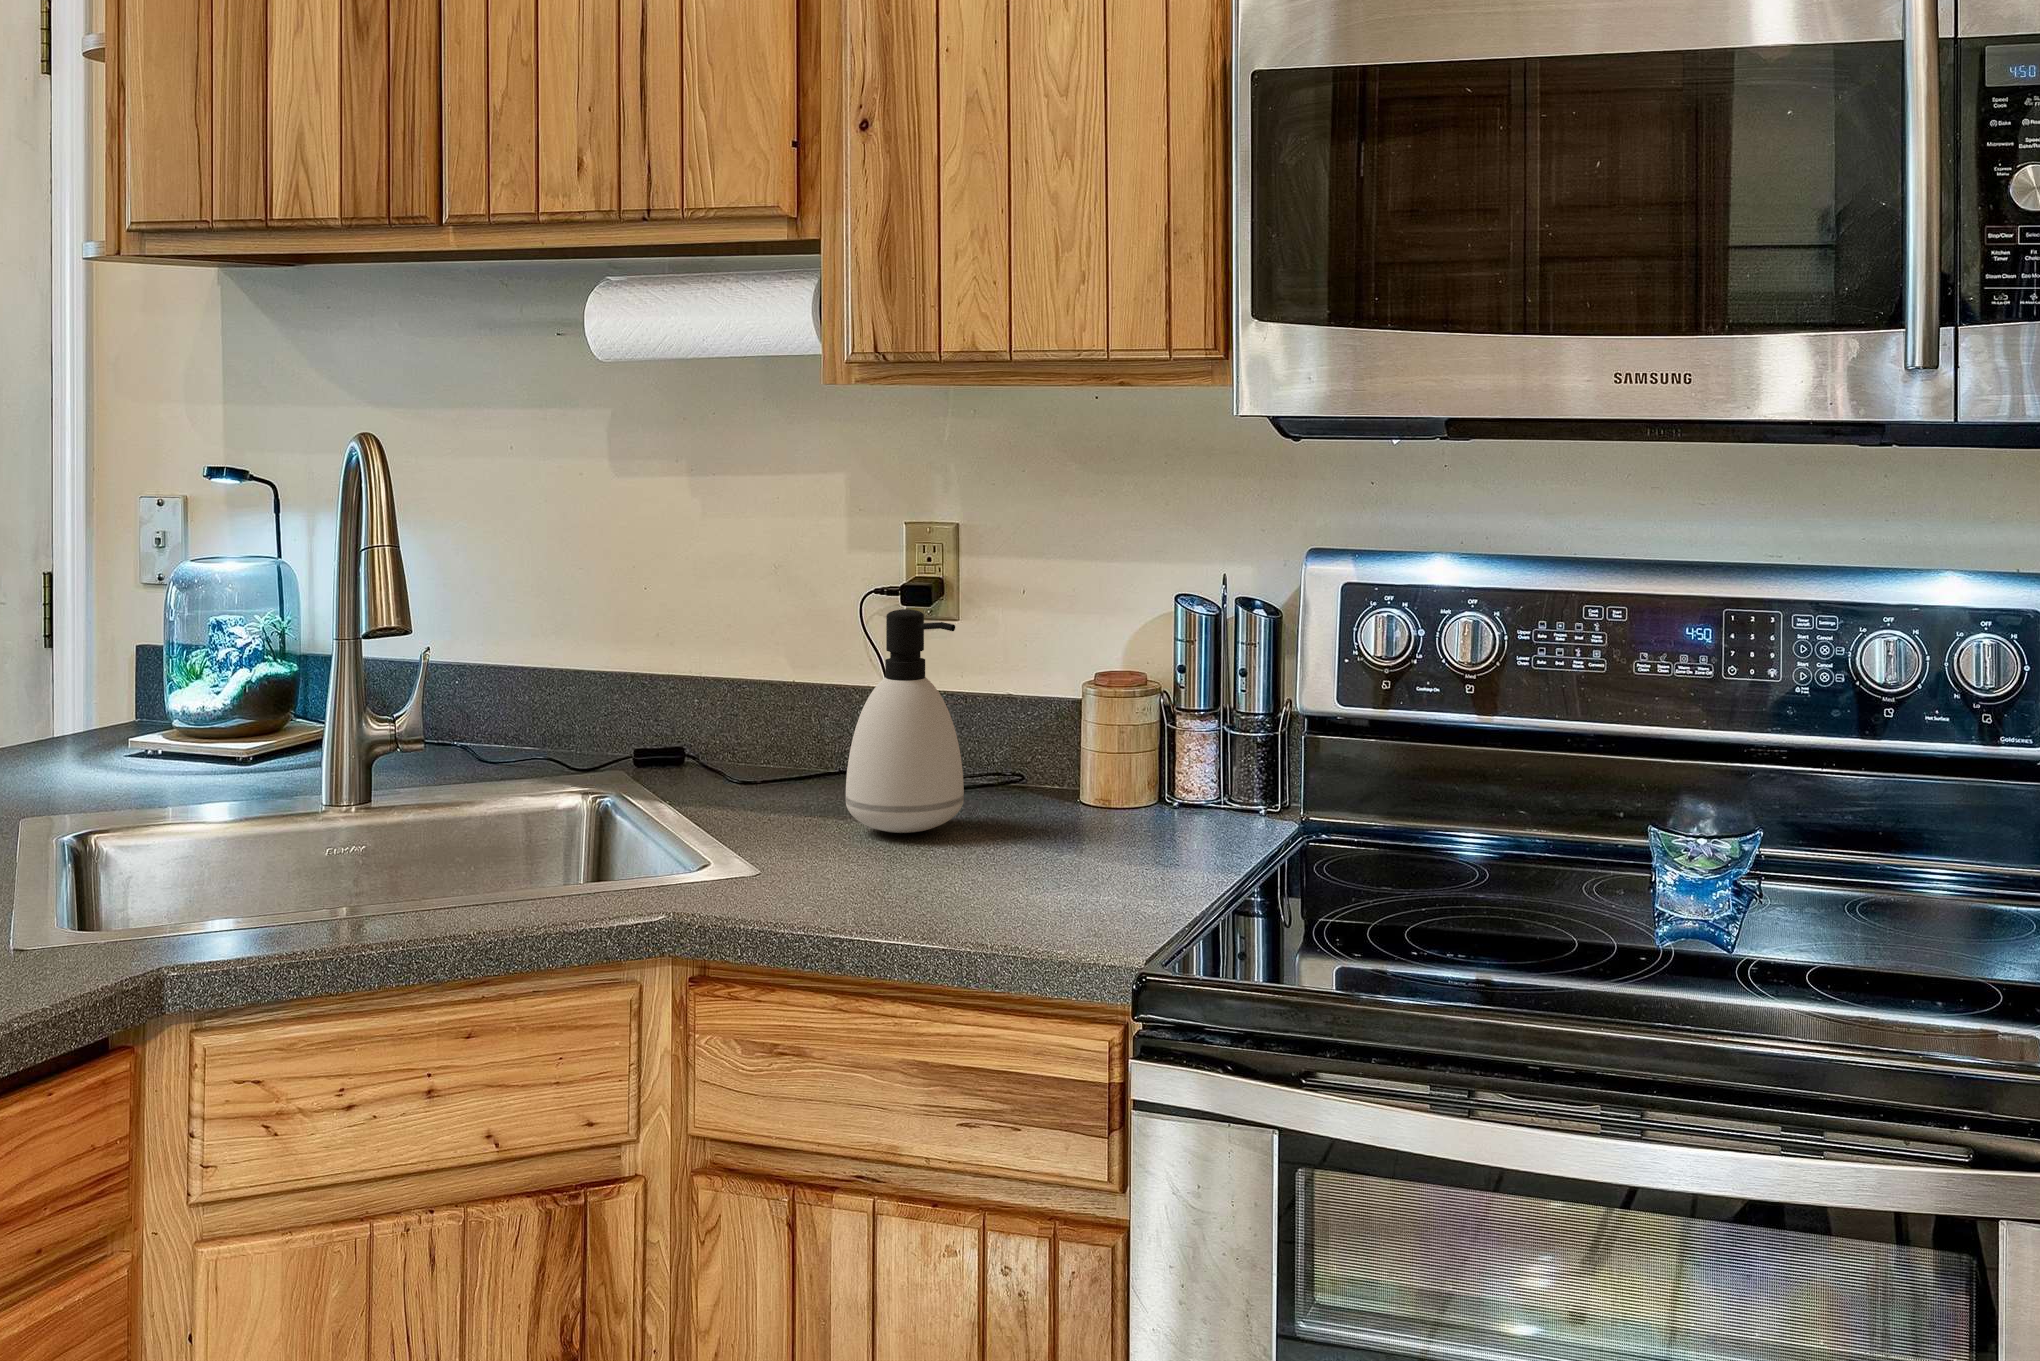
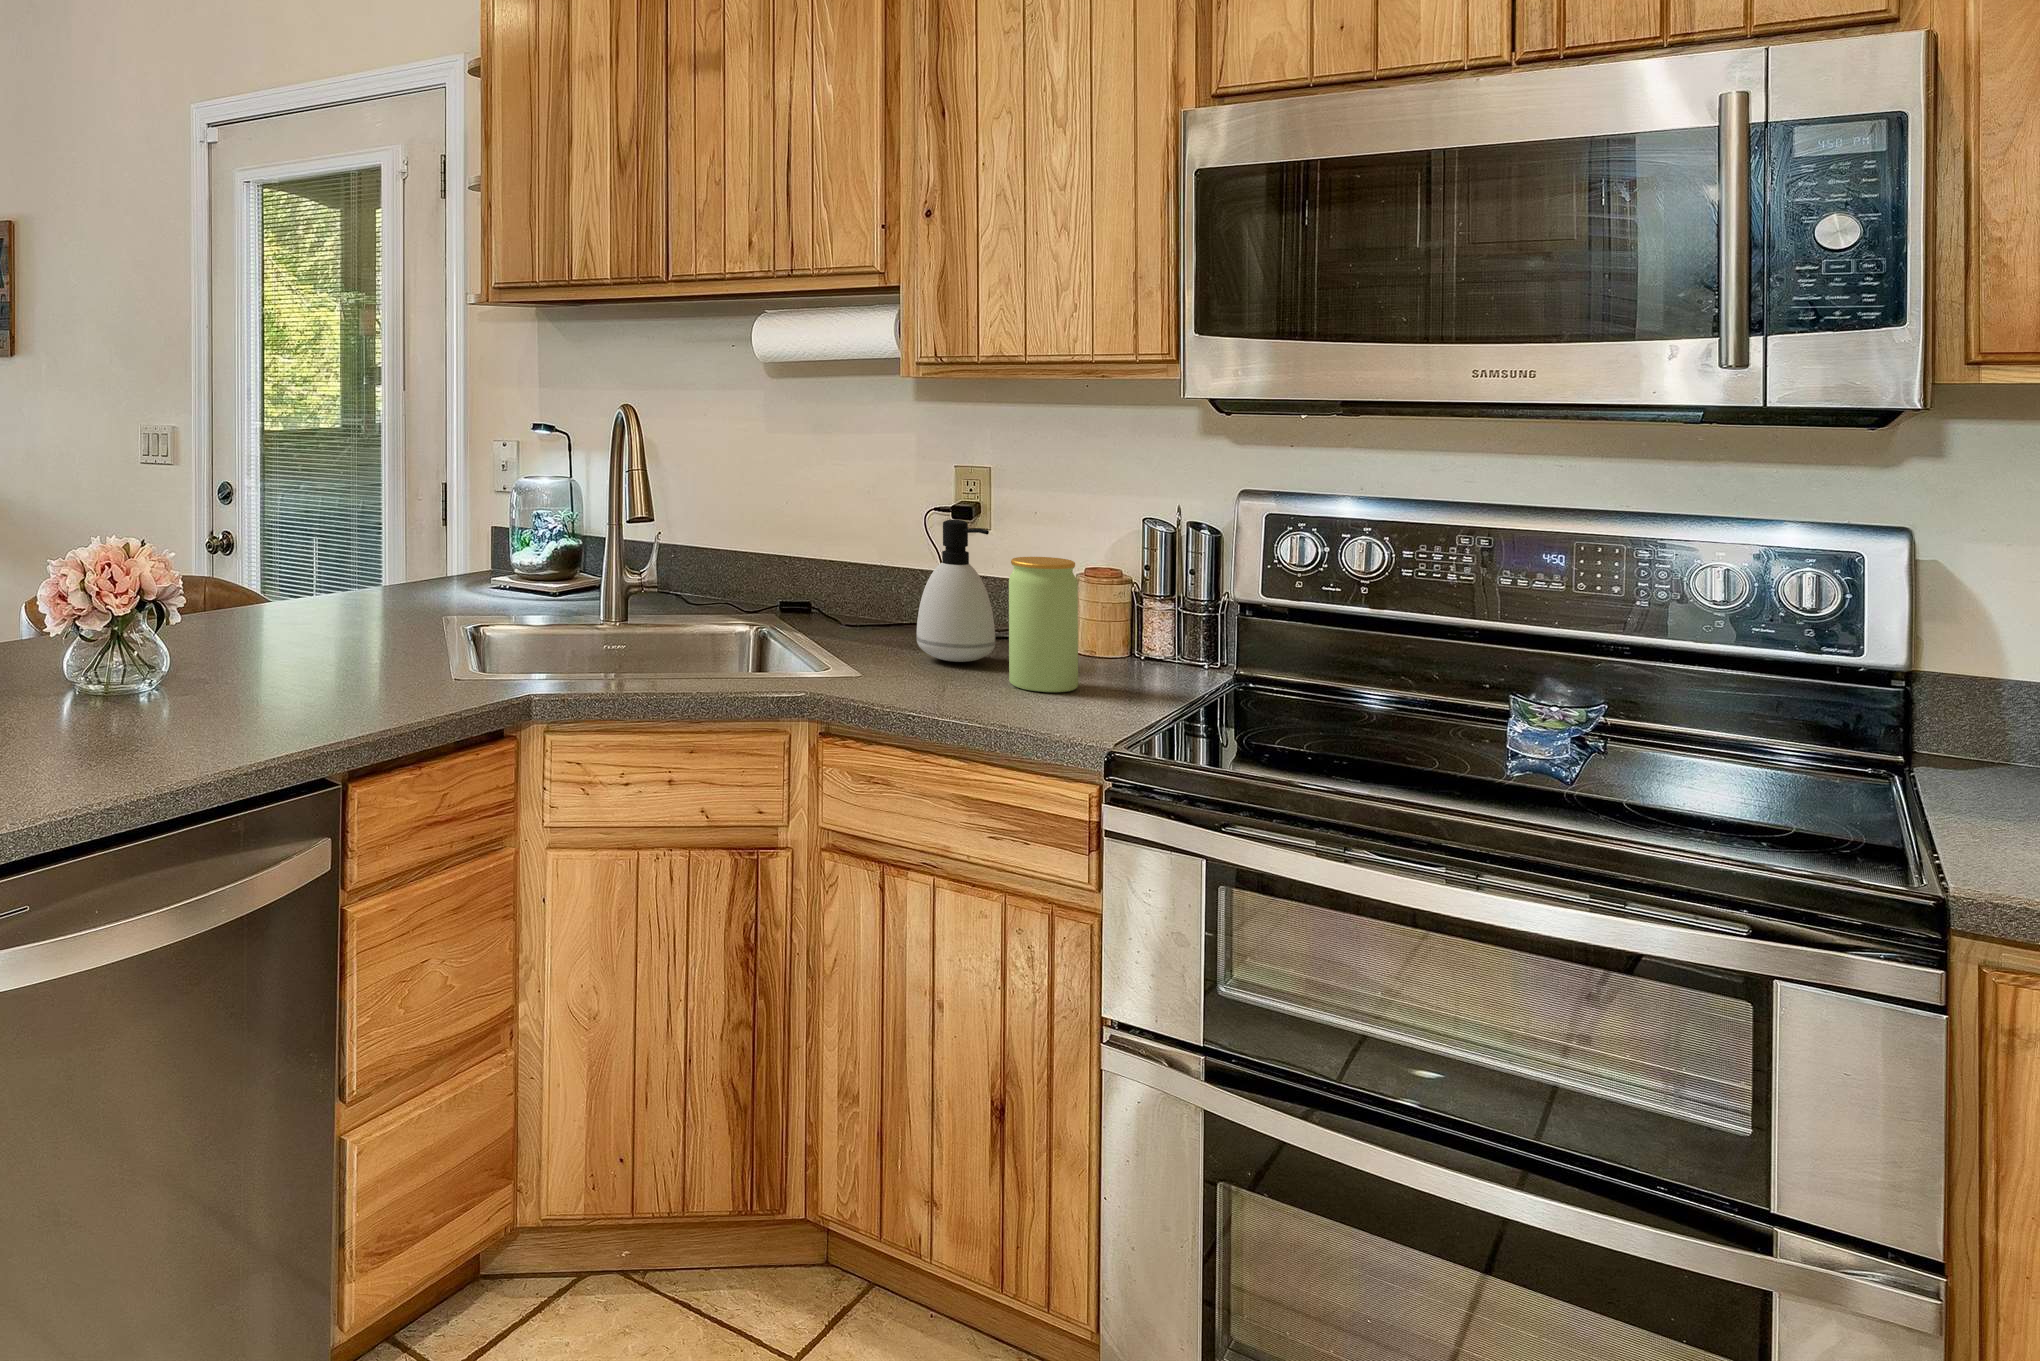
jar: none [985,663,1085,875] -> present [1009,557,1078,692]

